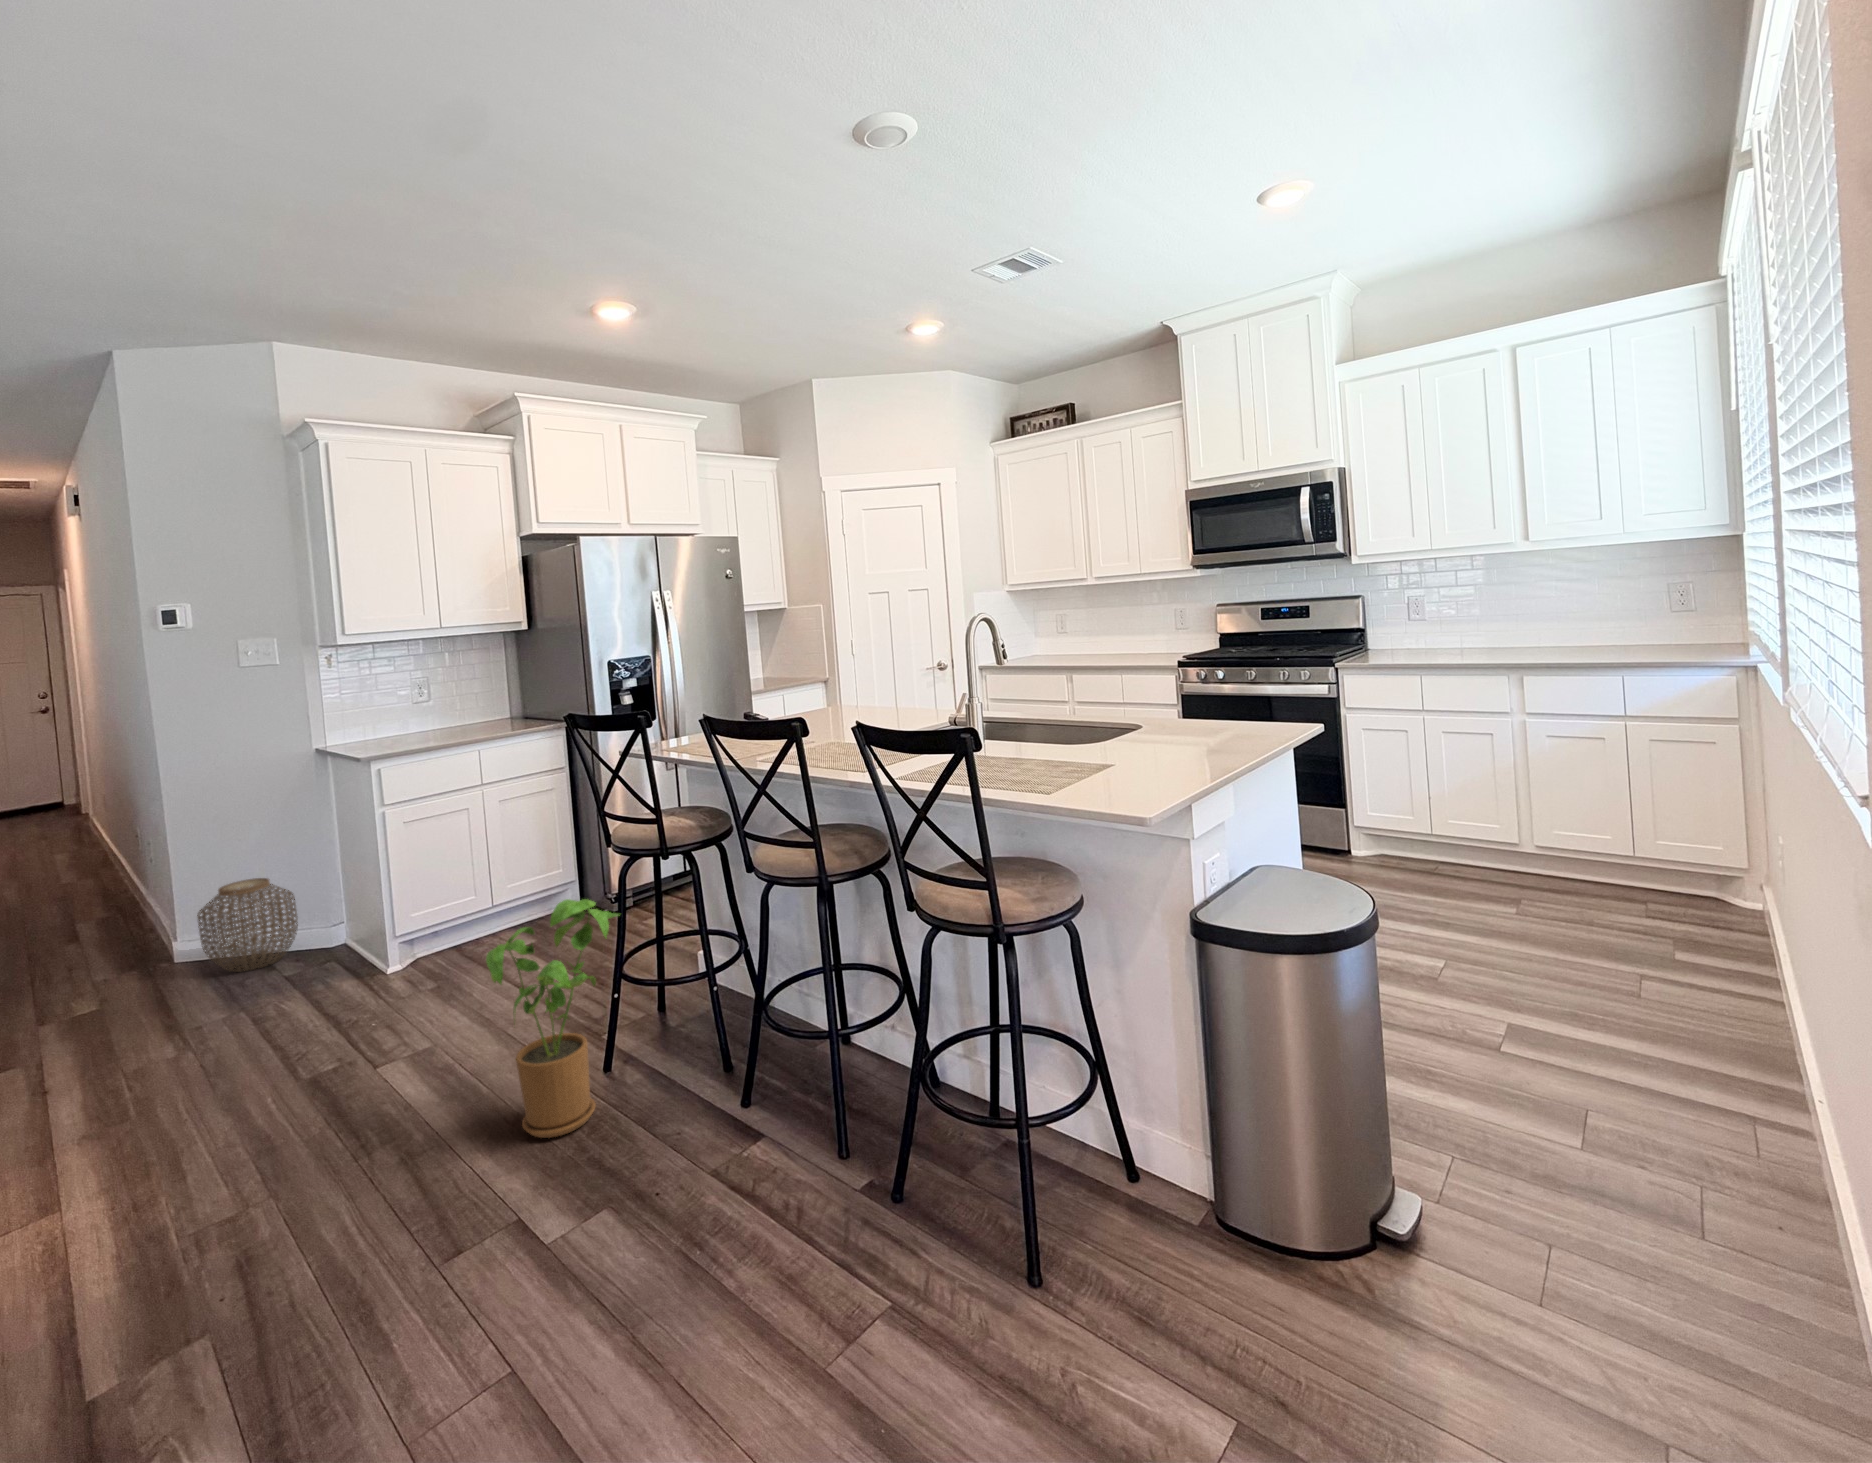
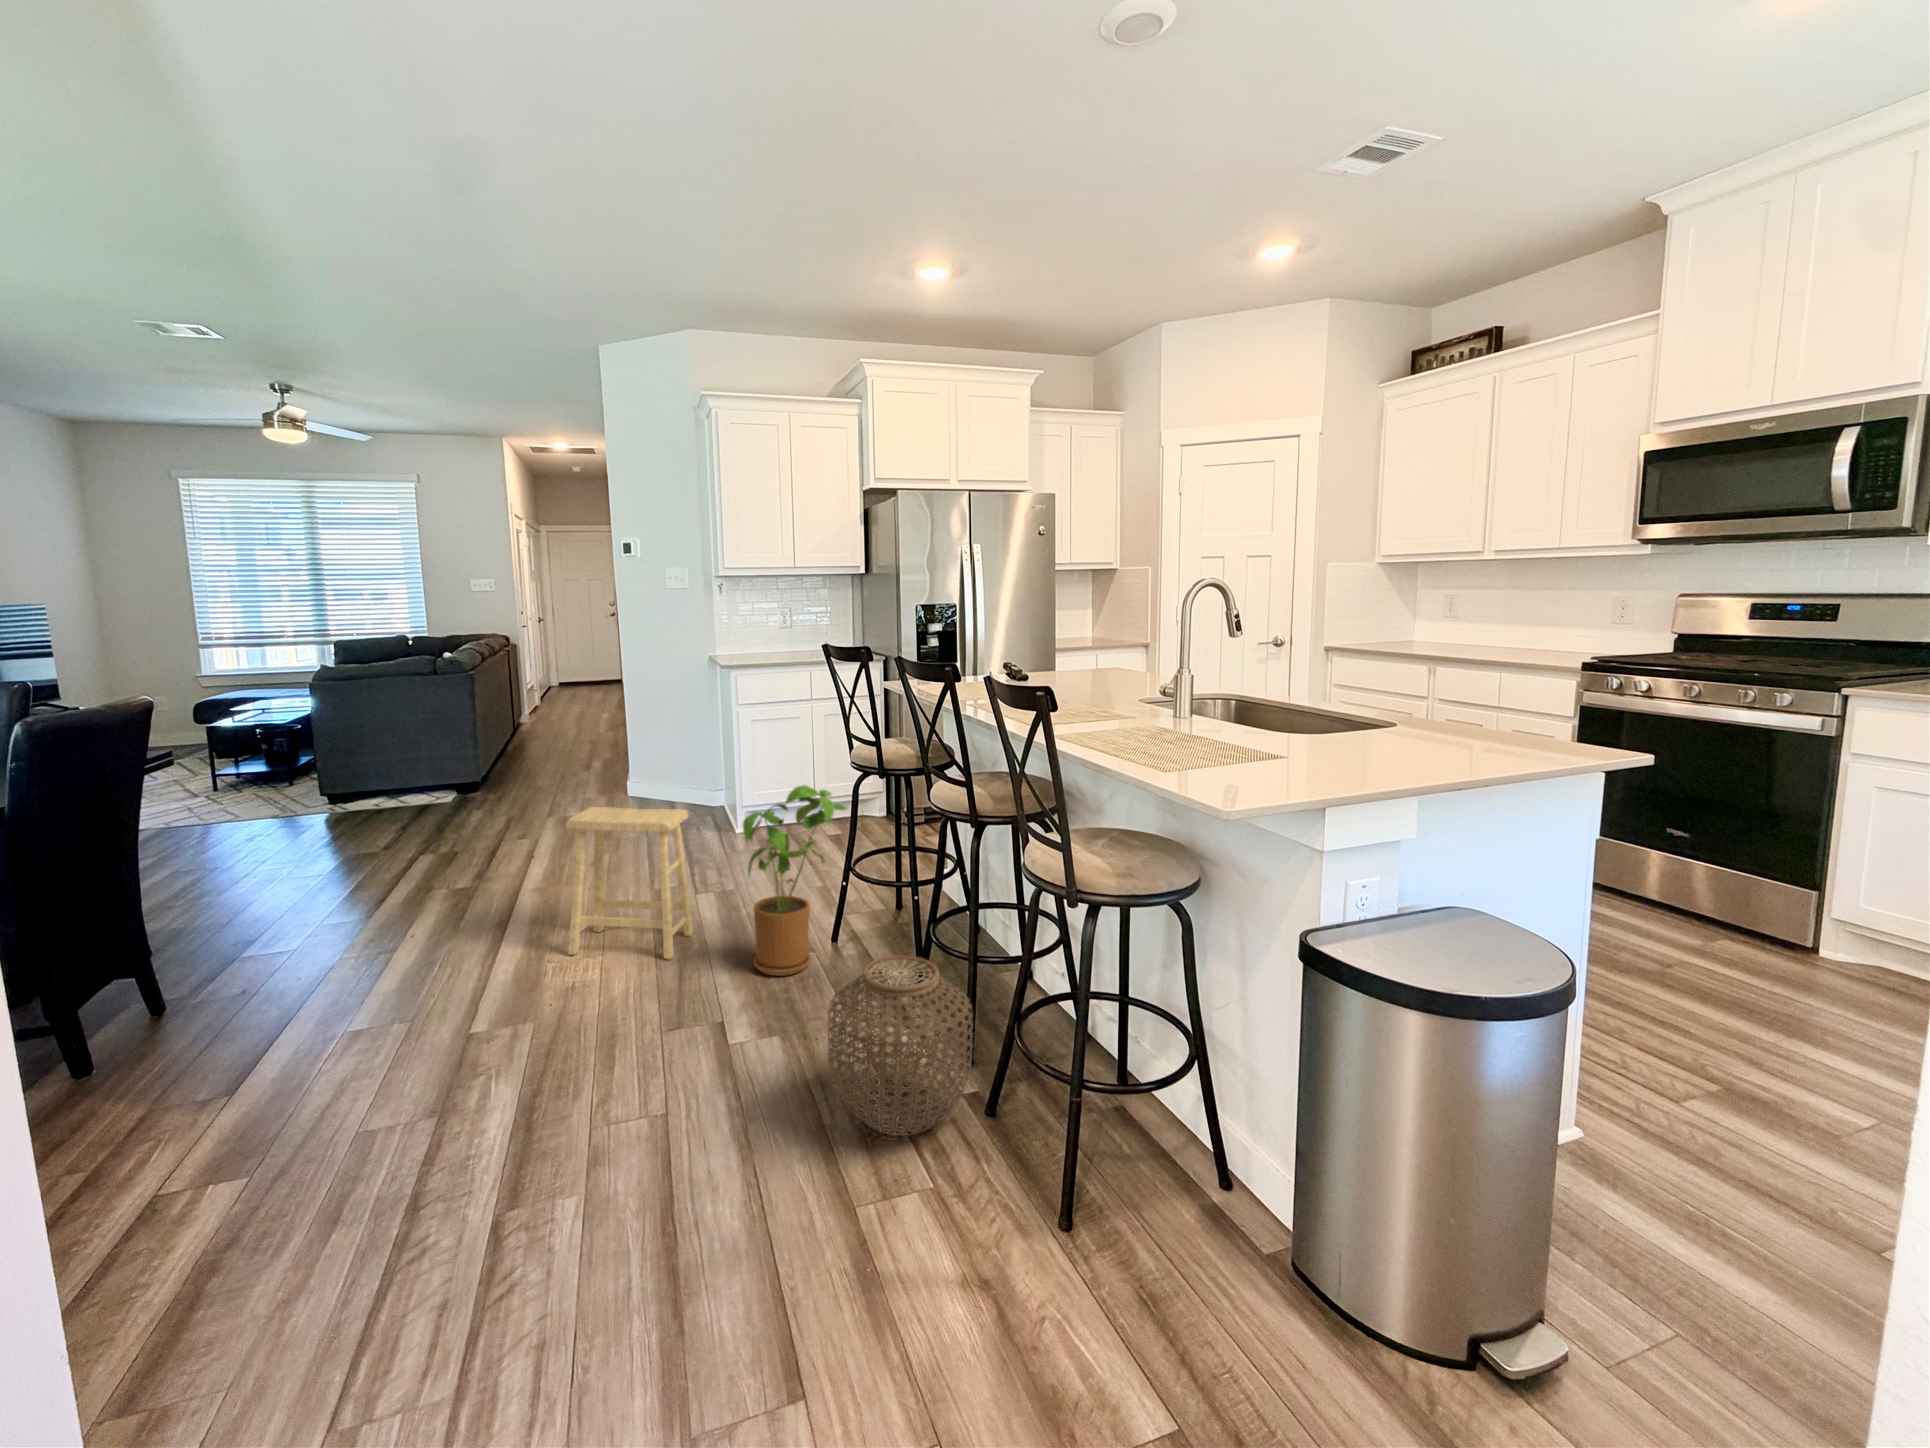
woven basket: present [197,878,298,972] -> present [828,956,973,1135]
footstool: none [213,965,413,1208] -> present [566,807,693,959]

